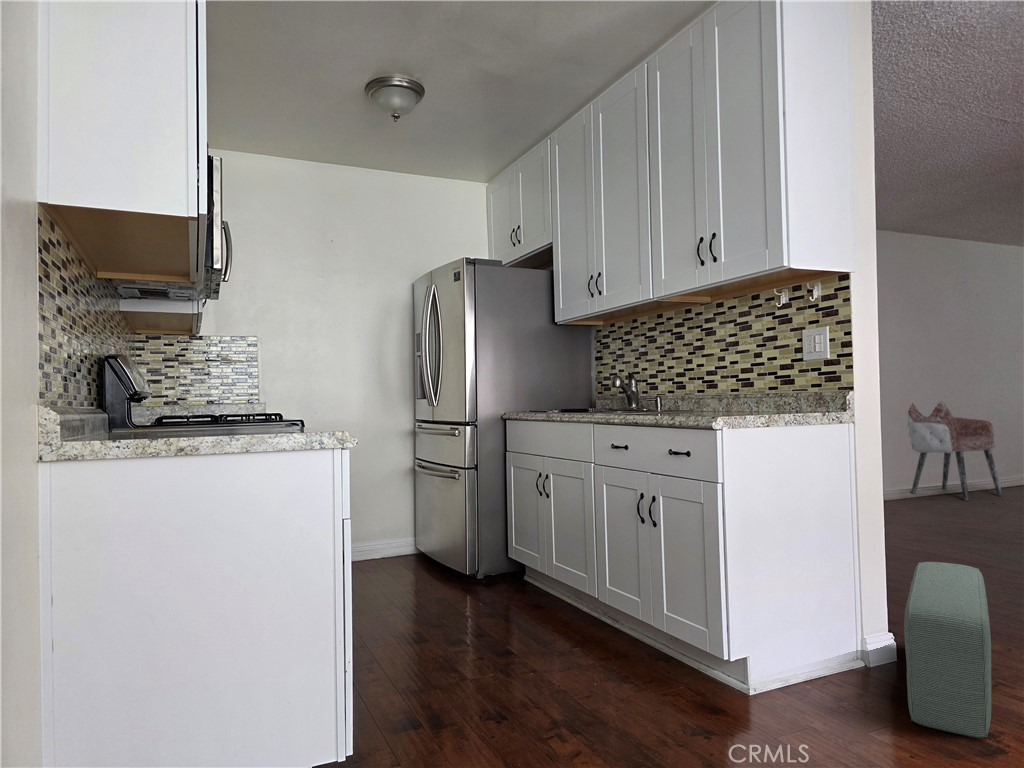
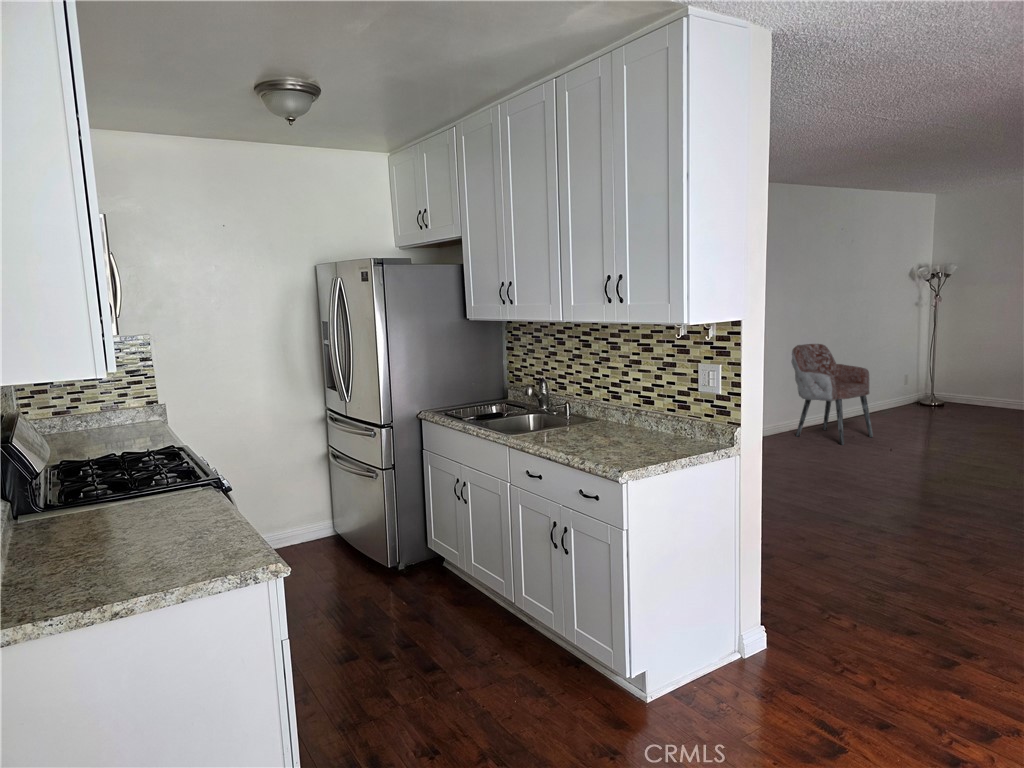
pouf: present [904,562,991,738] -> none [771,564,838,727]

